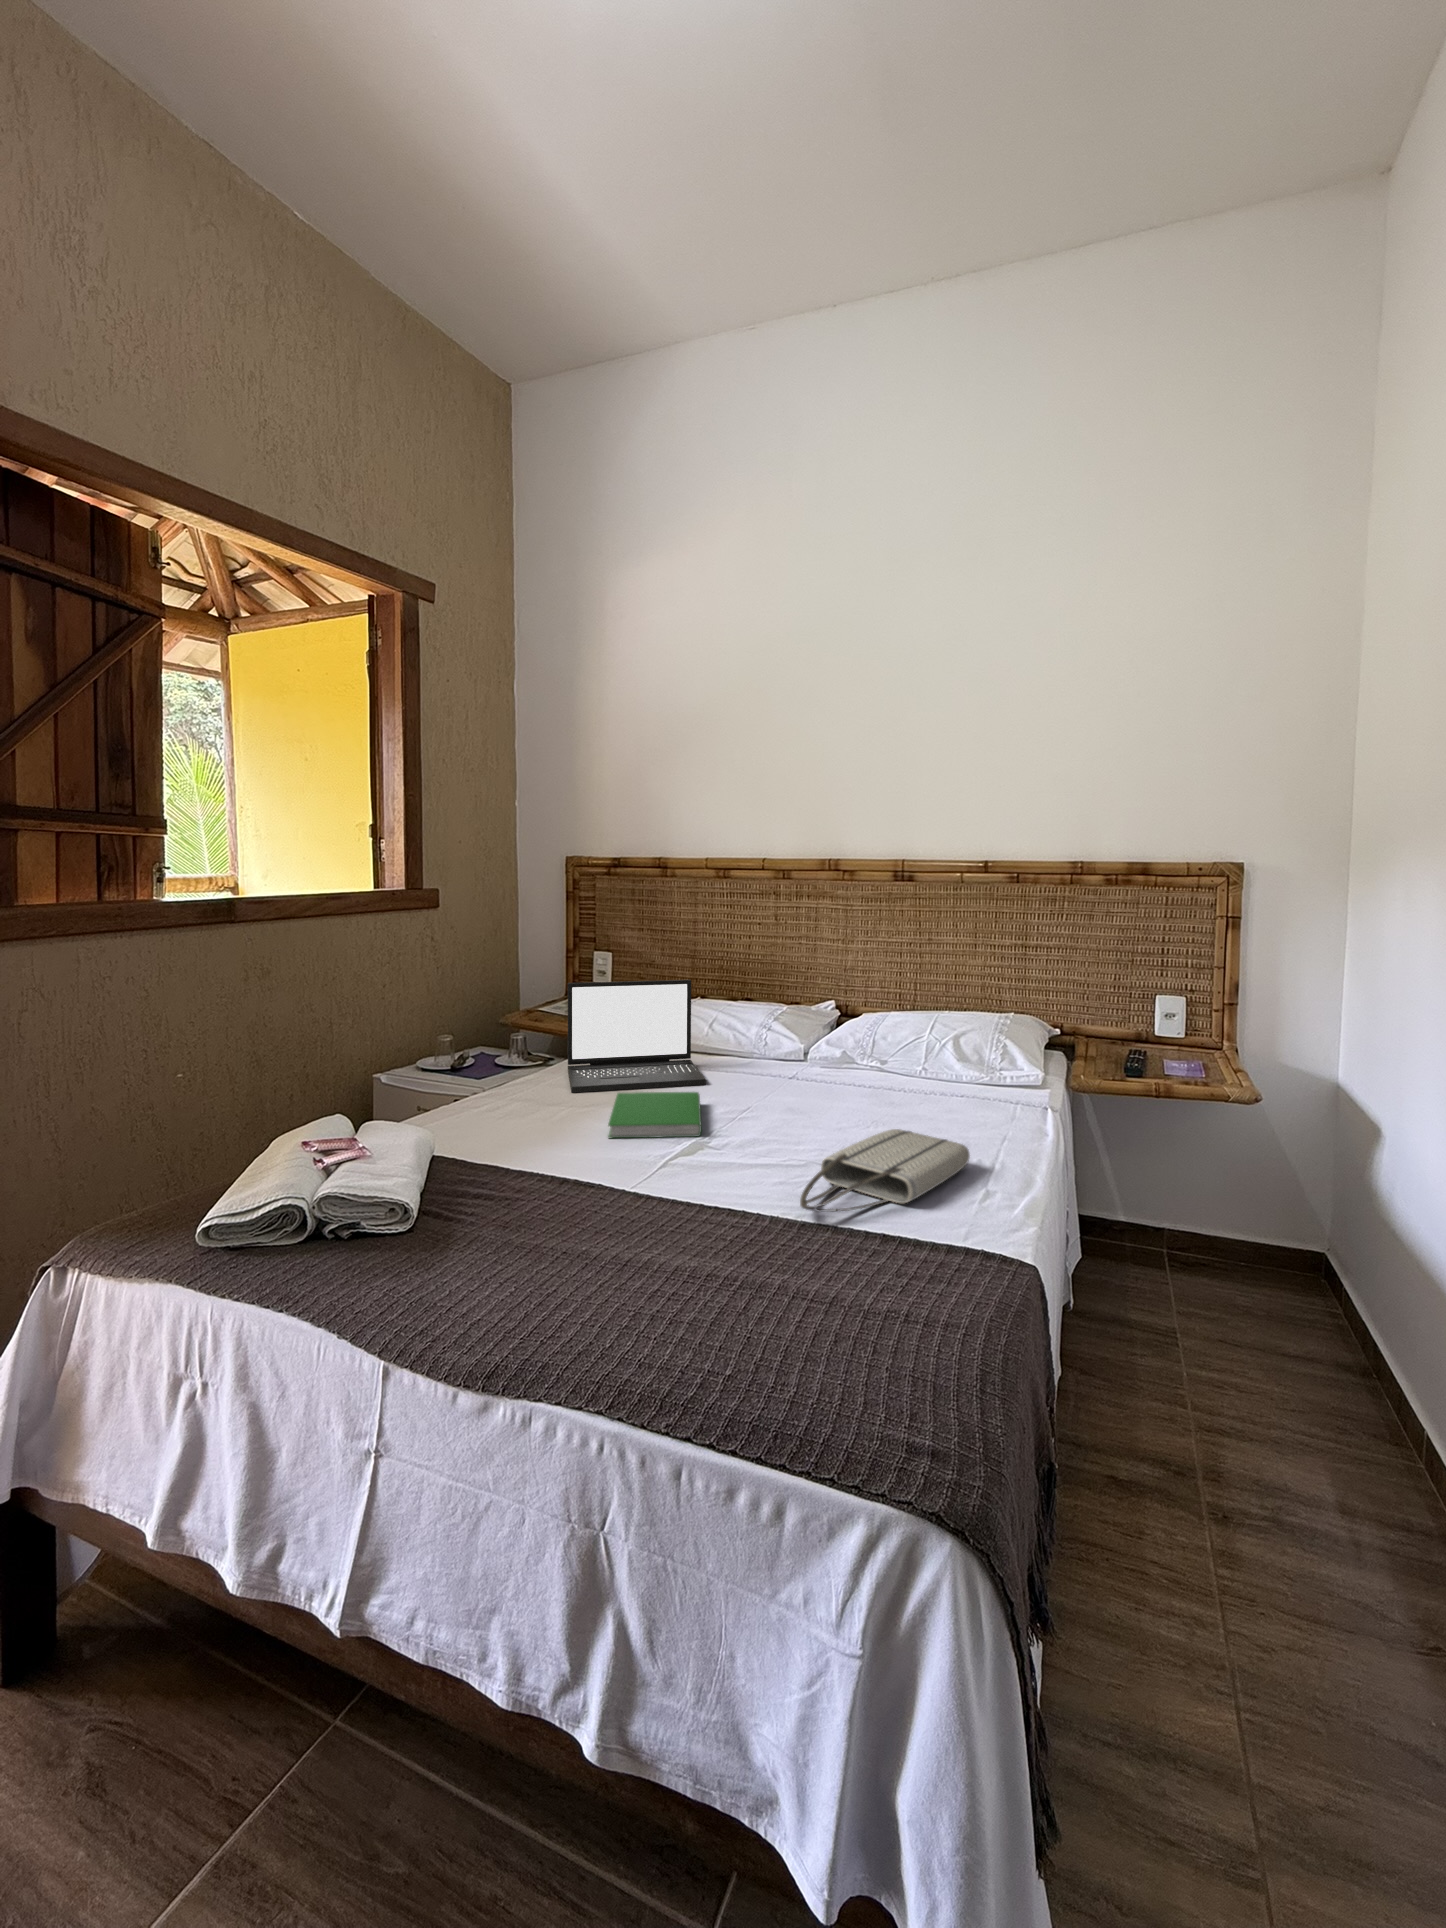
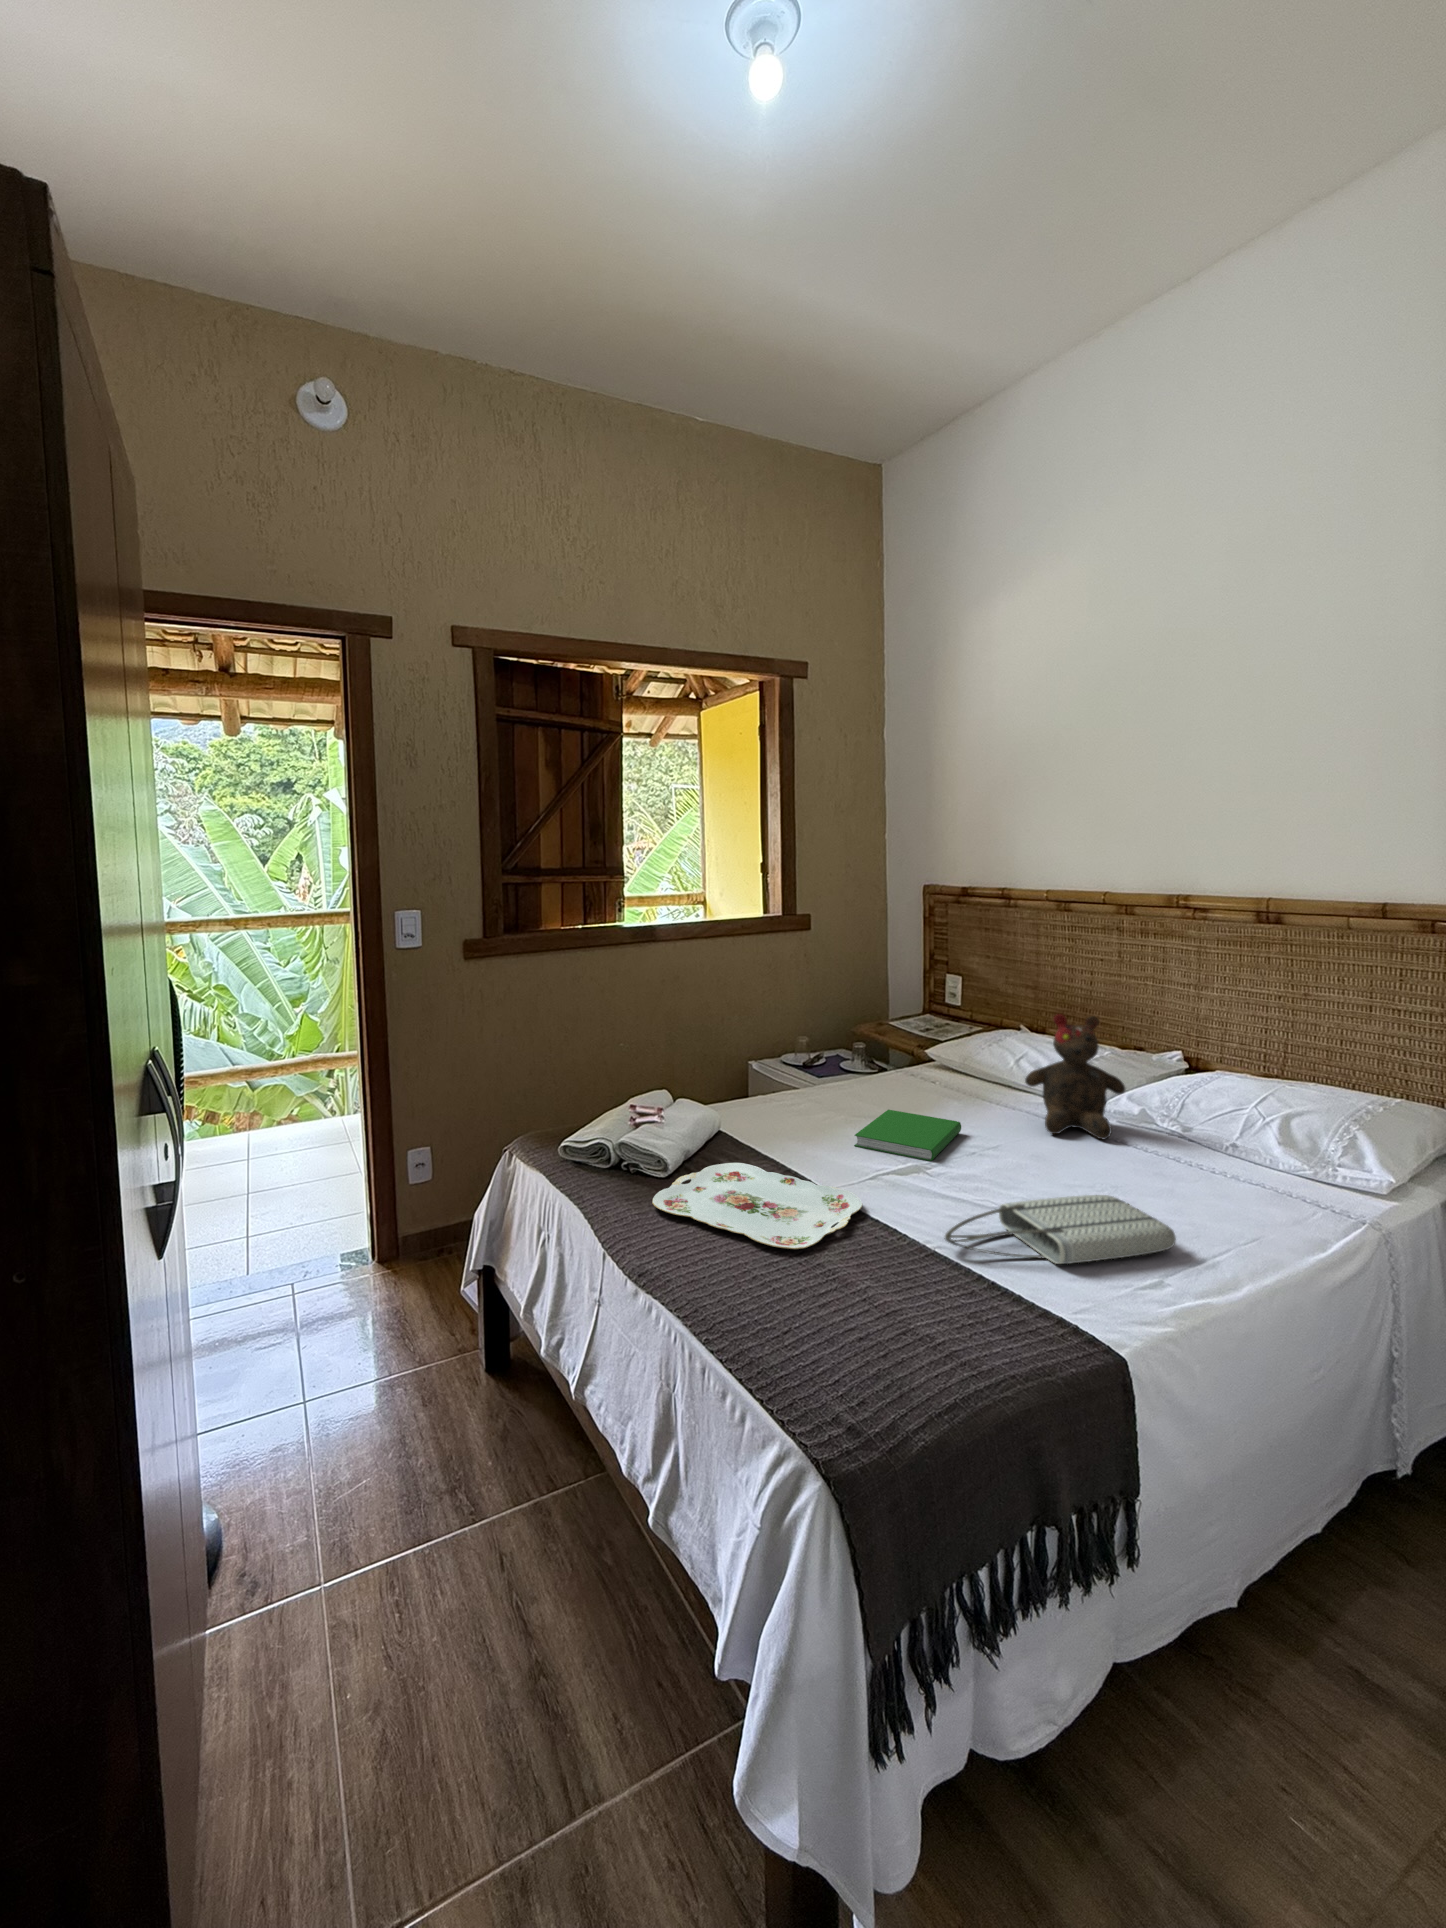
teddy bear: none [740,968,827,1089] -> present [1025,1014,1125,1139]
laptop: present [568,980,706,1093] -> none [862,1007,992,1117]
serving tray: none [418,1185,691,1273] -> present [652,1163,862,1249]

